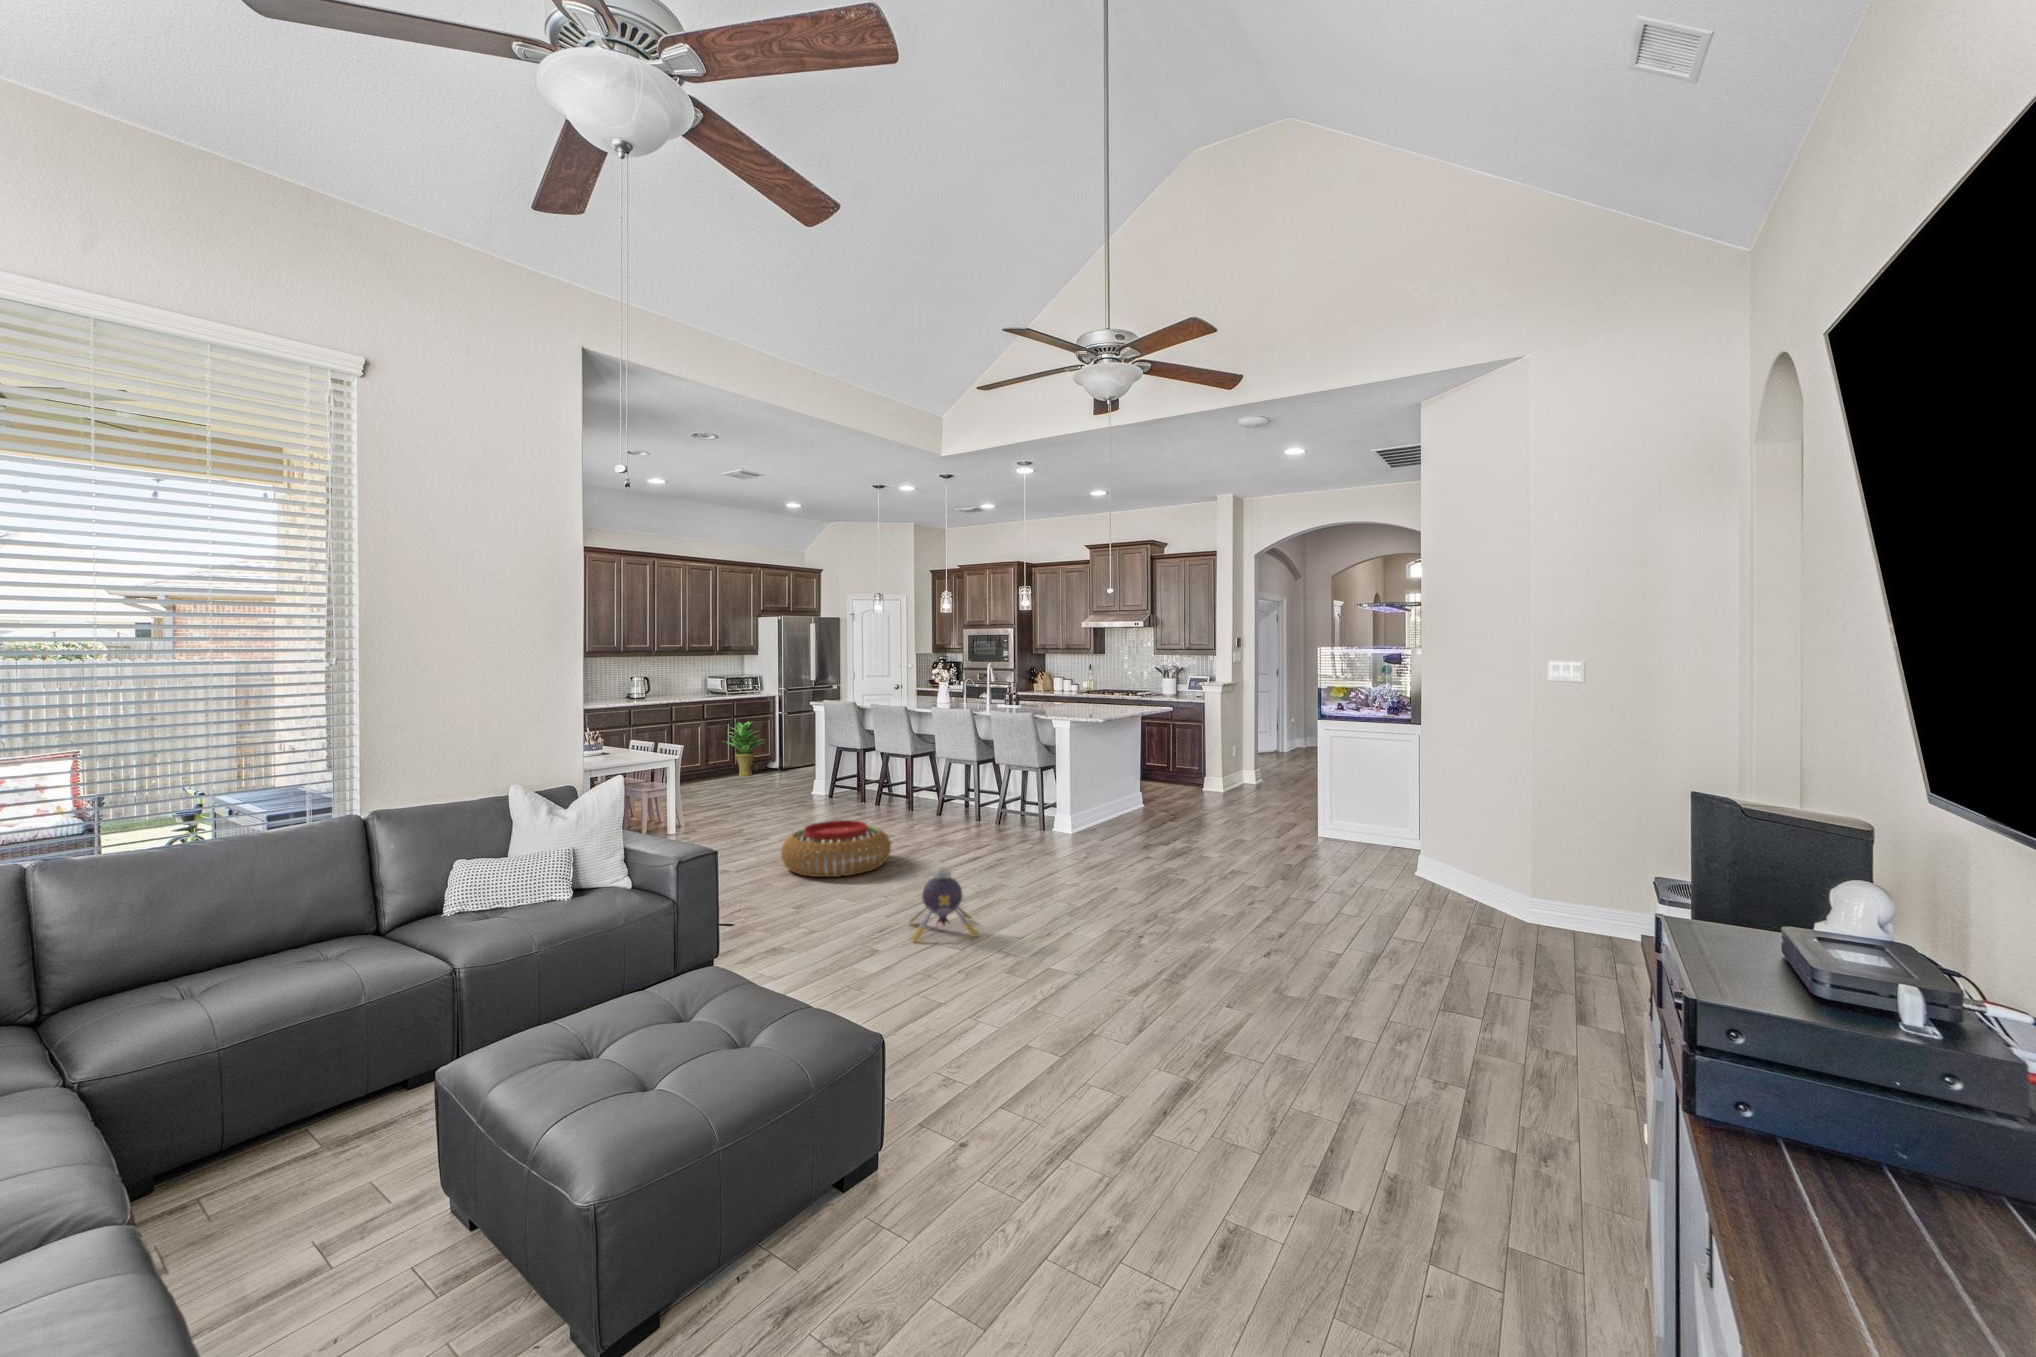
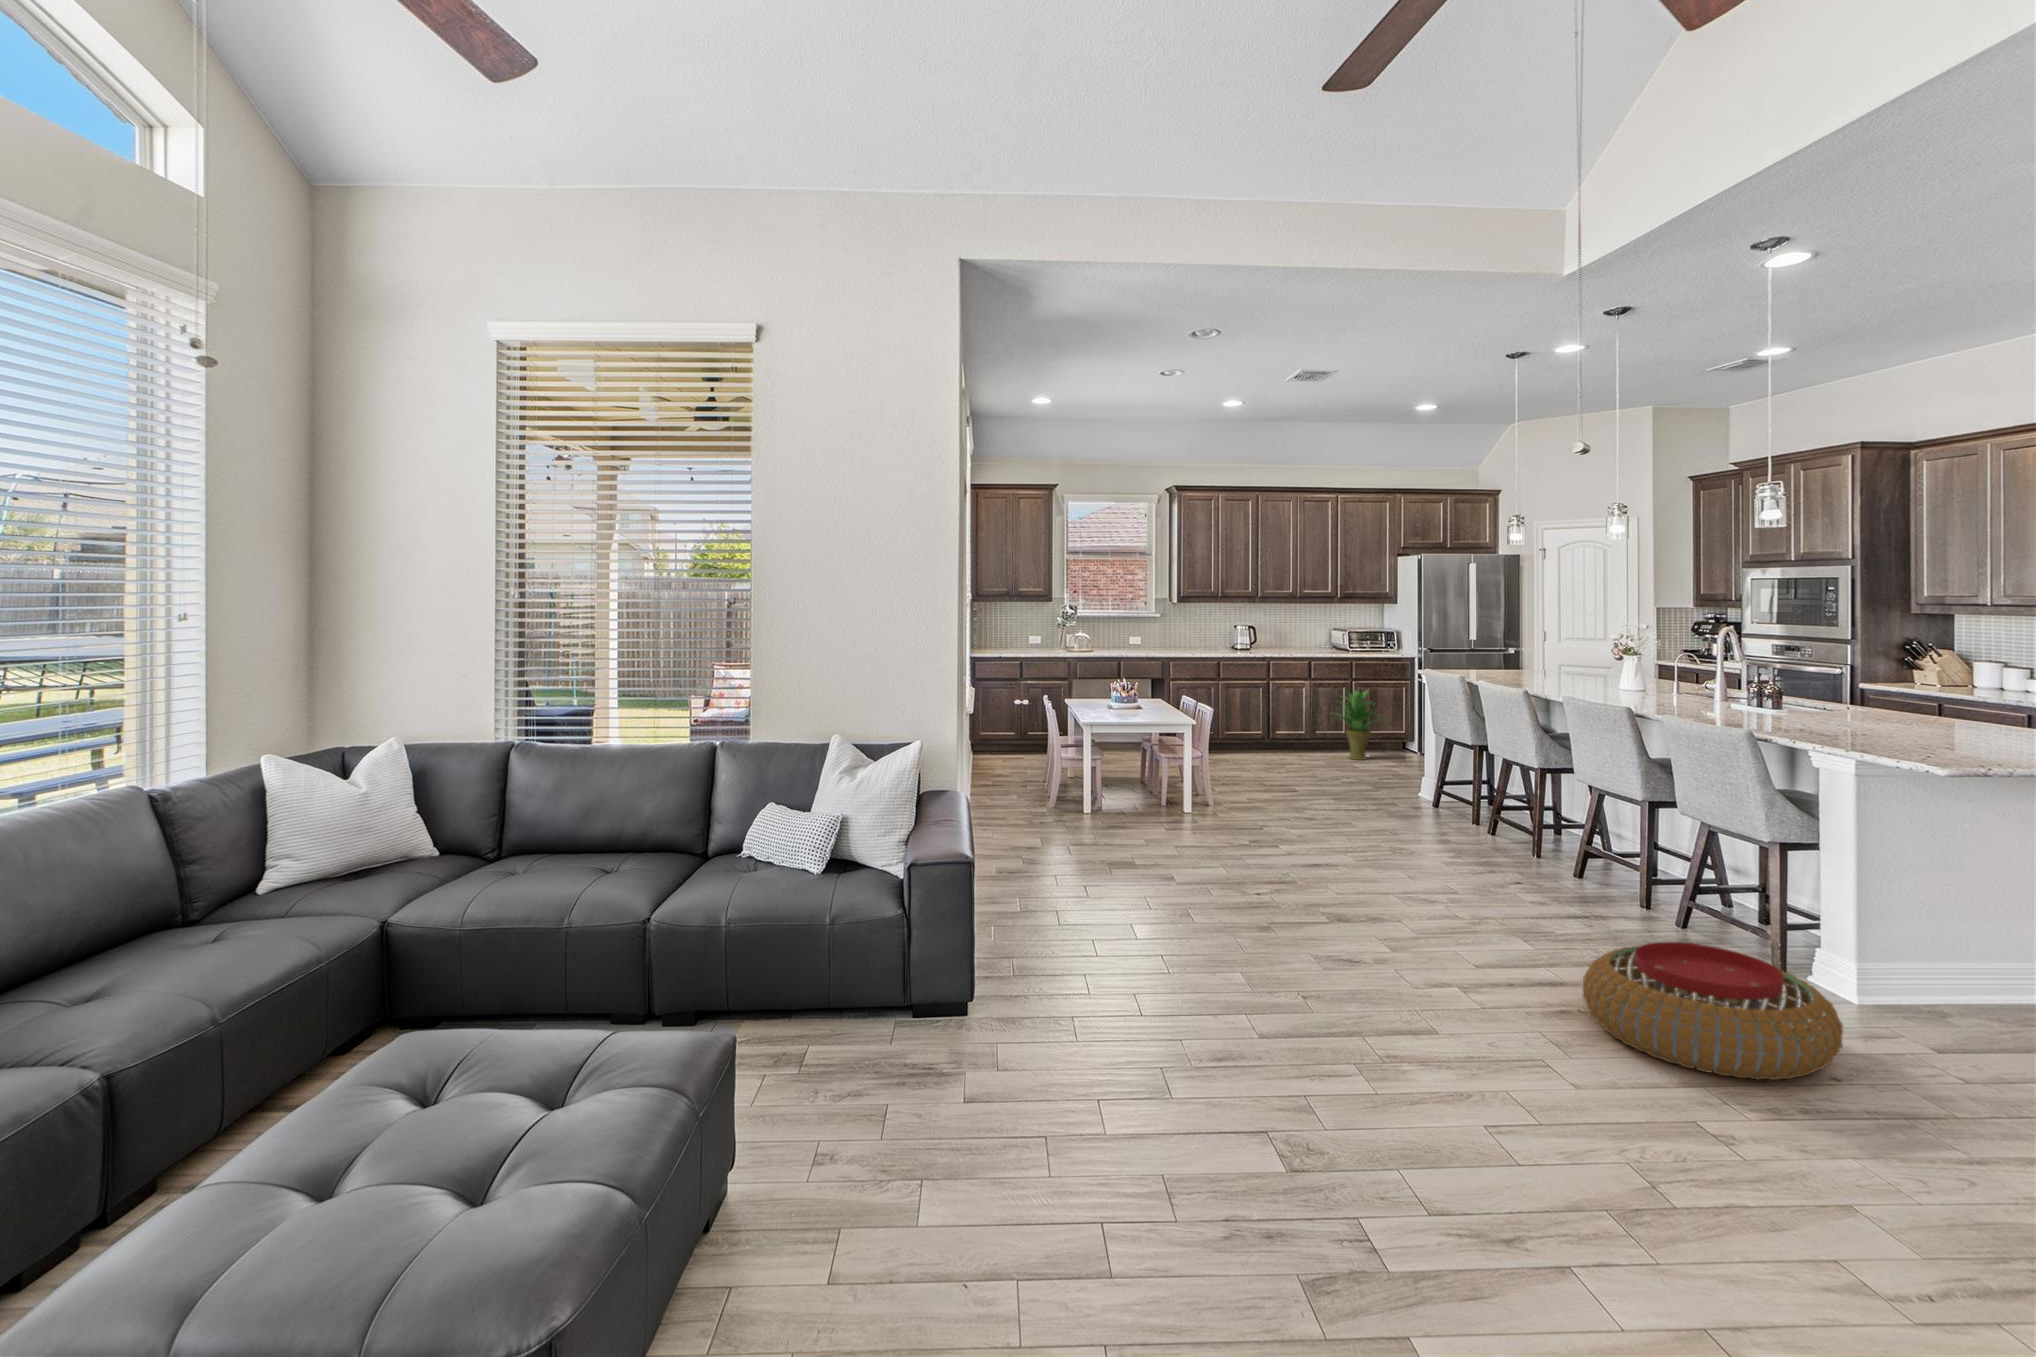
pouf: present [781,820,891,877] -> present [1583,942,1843,1080]
plush toy: present [910,867,979,941] -> none [1232,941,1362,1068]

